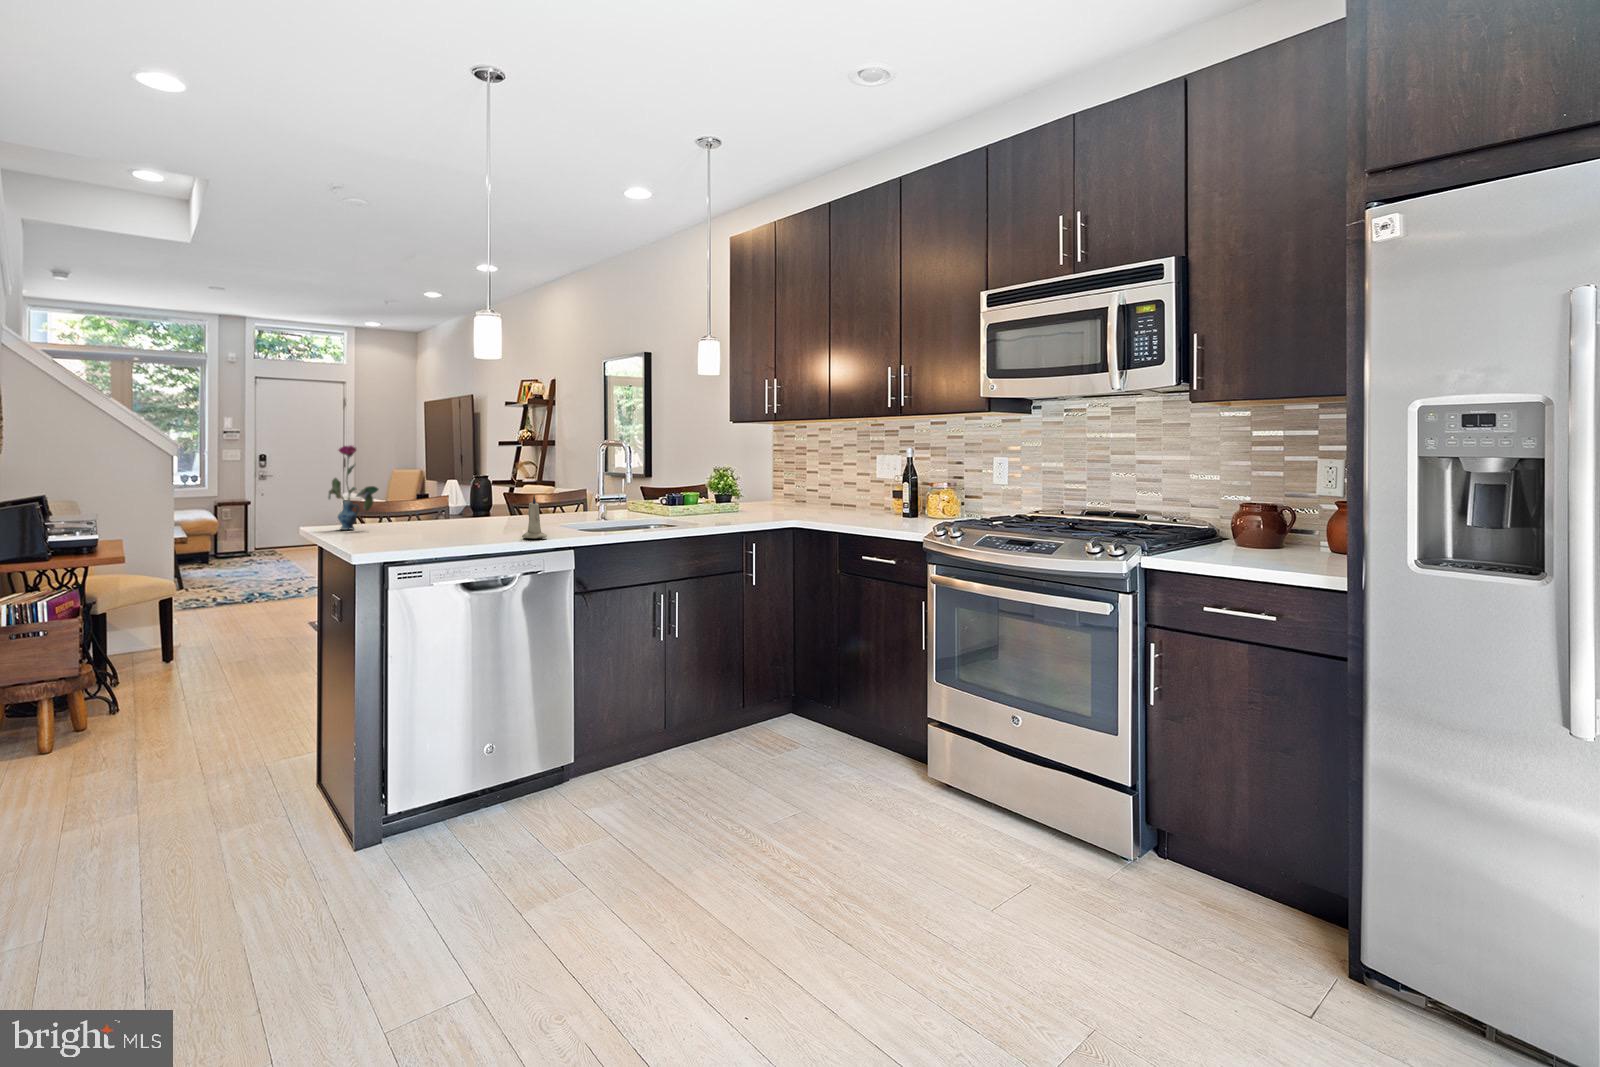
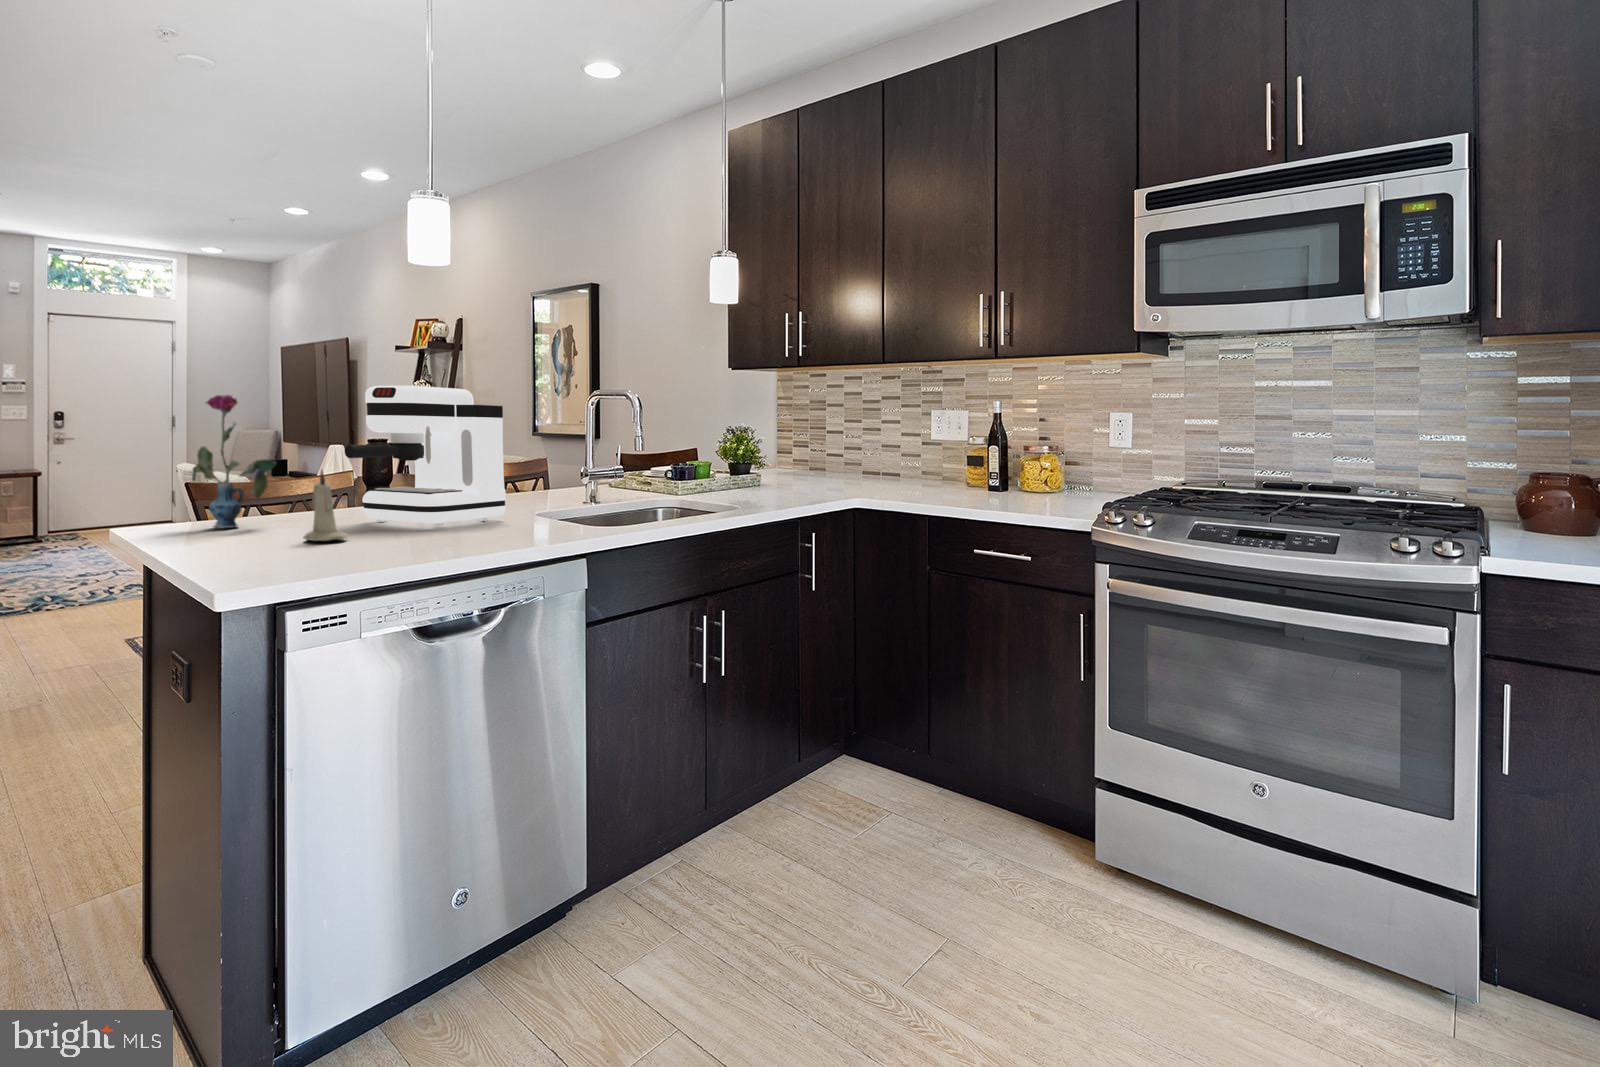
coffee maker: none [420,439,526,531] -> present [345,386,506,526]
candle: present [522,495,547,539] -> present [304,470,348,541]

